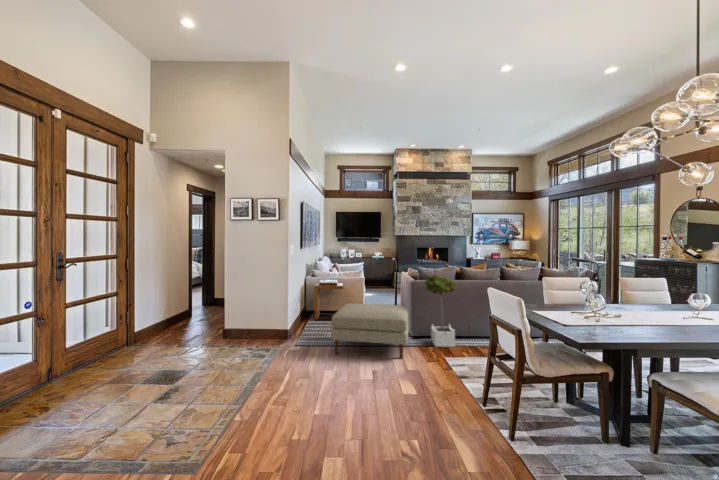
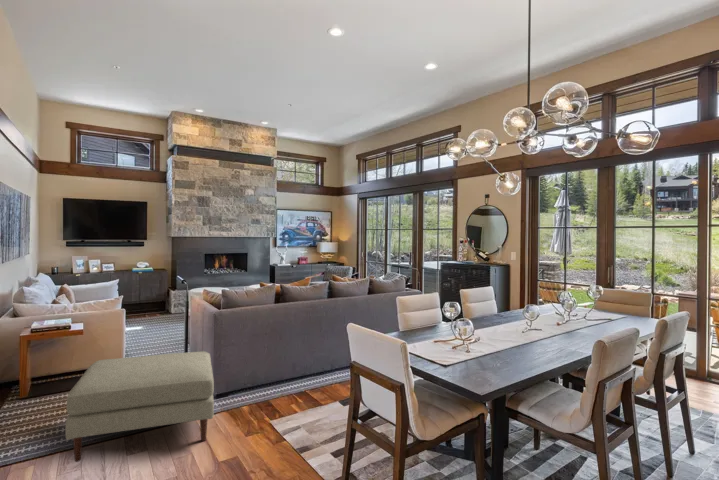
potted tree: present [425,275,456,347] -> none [235,300,280,406]

